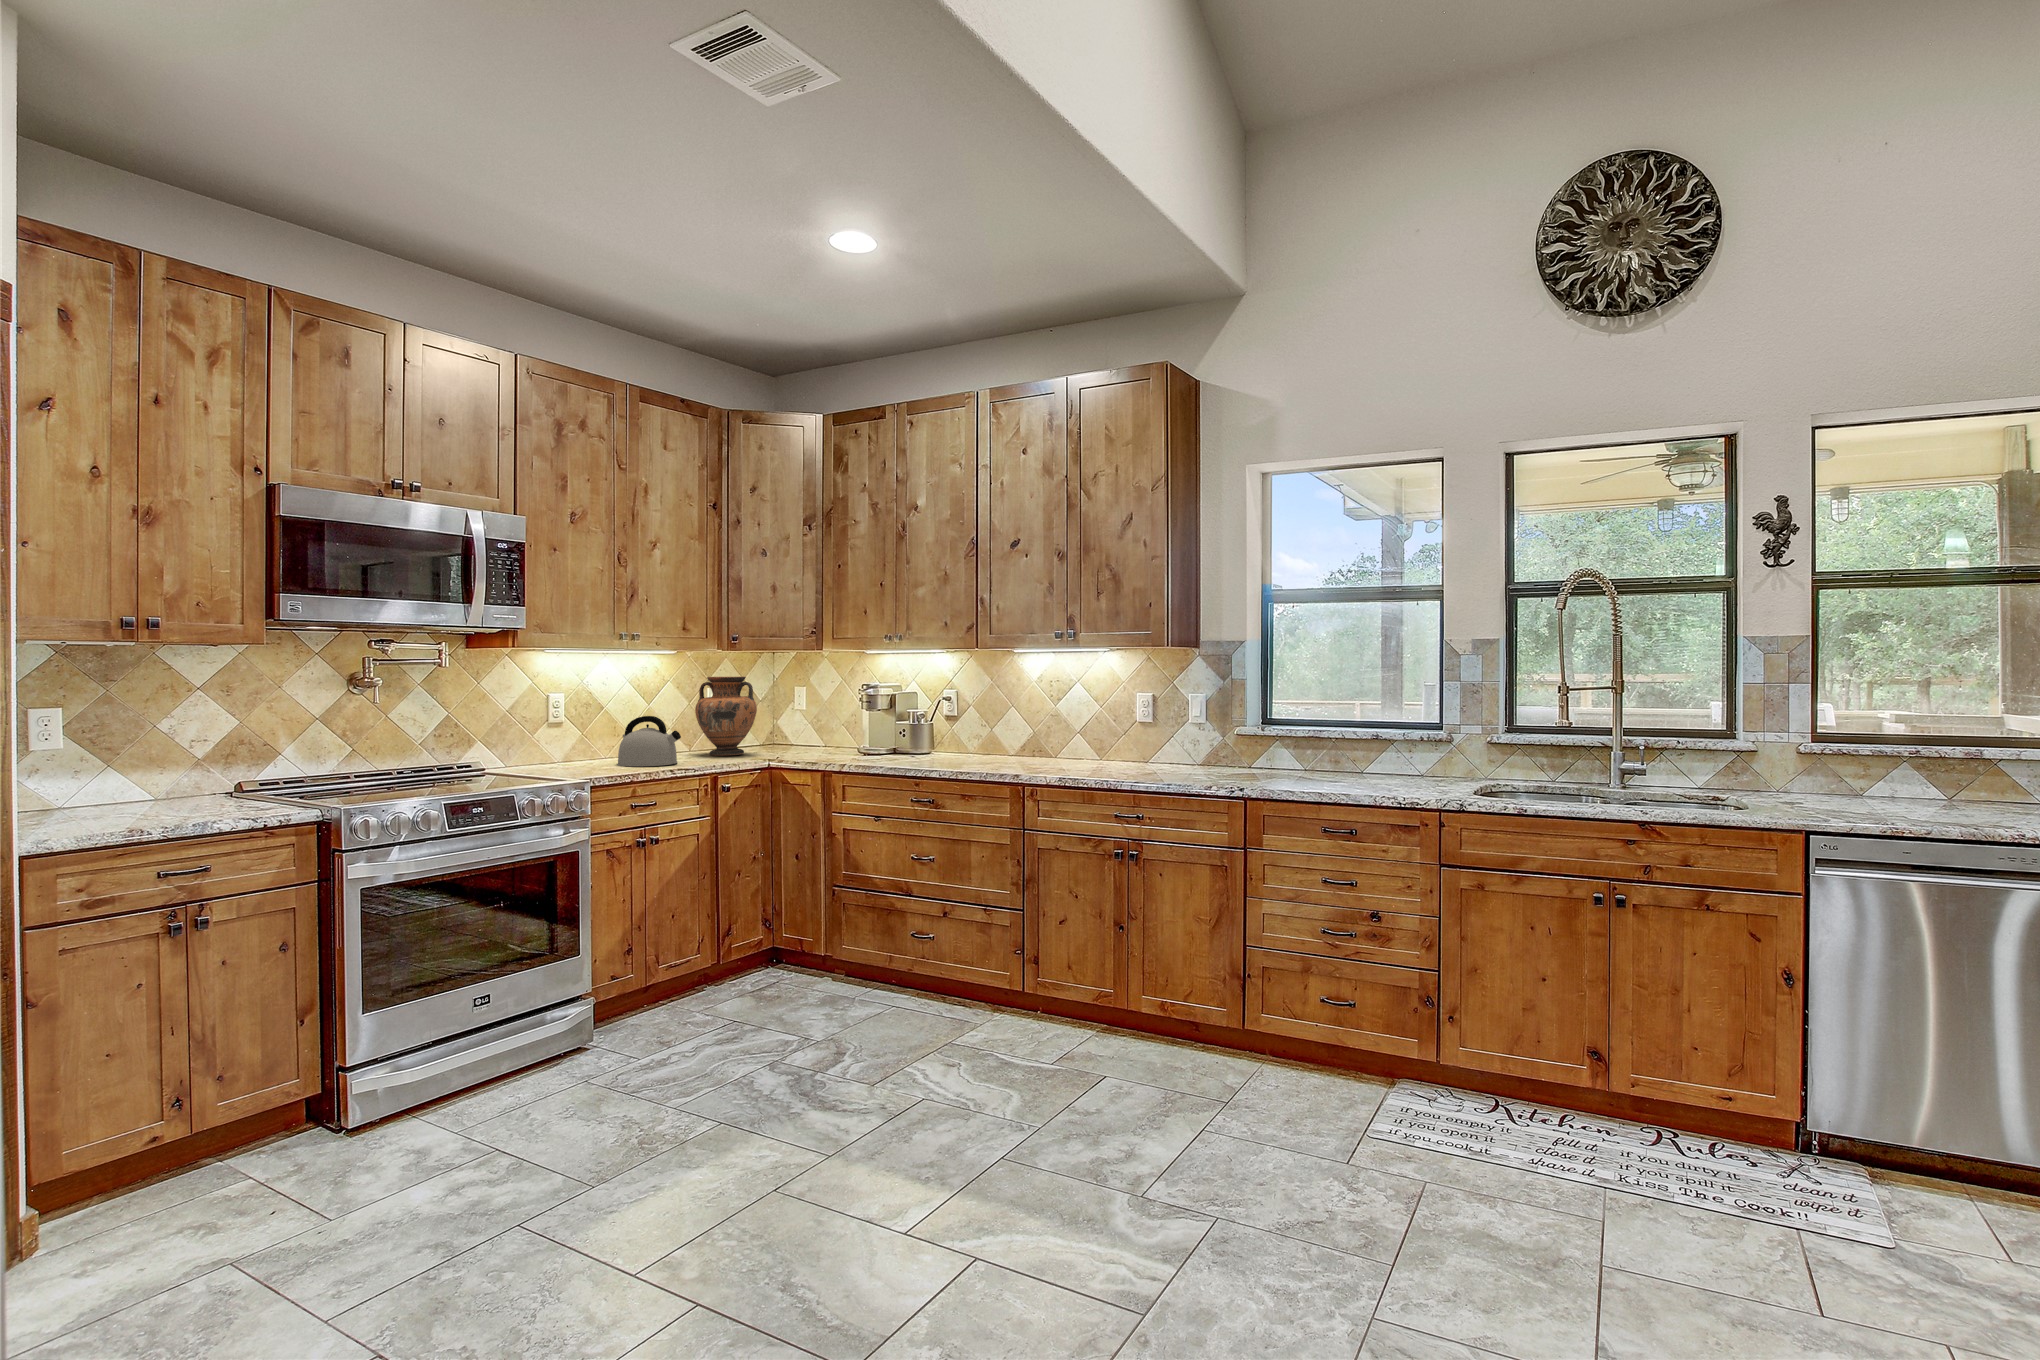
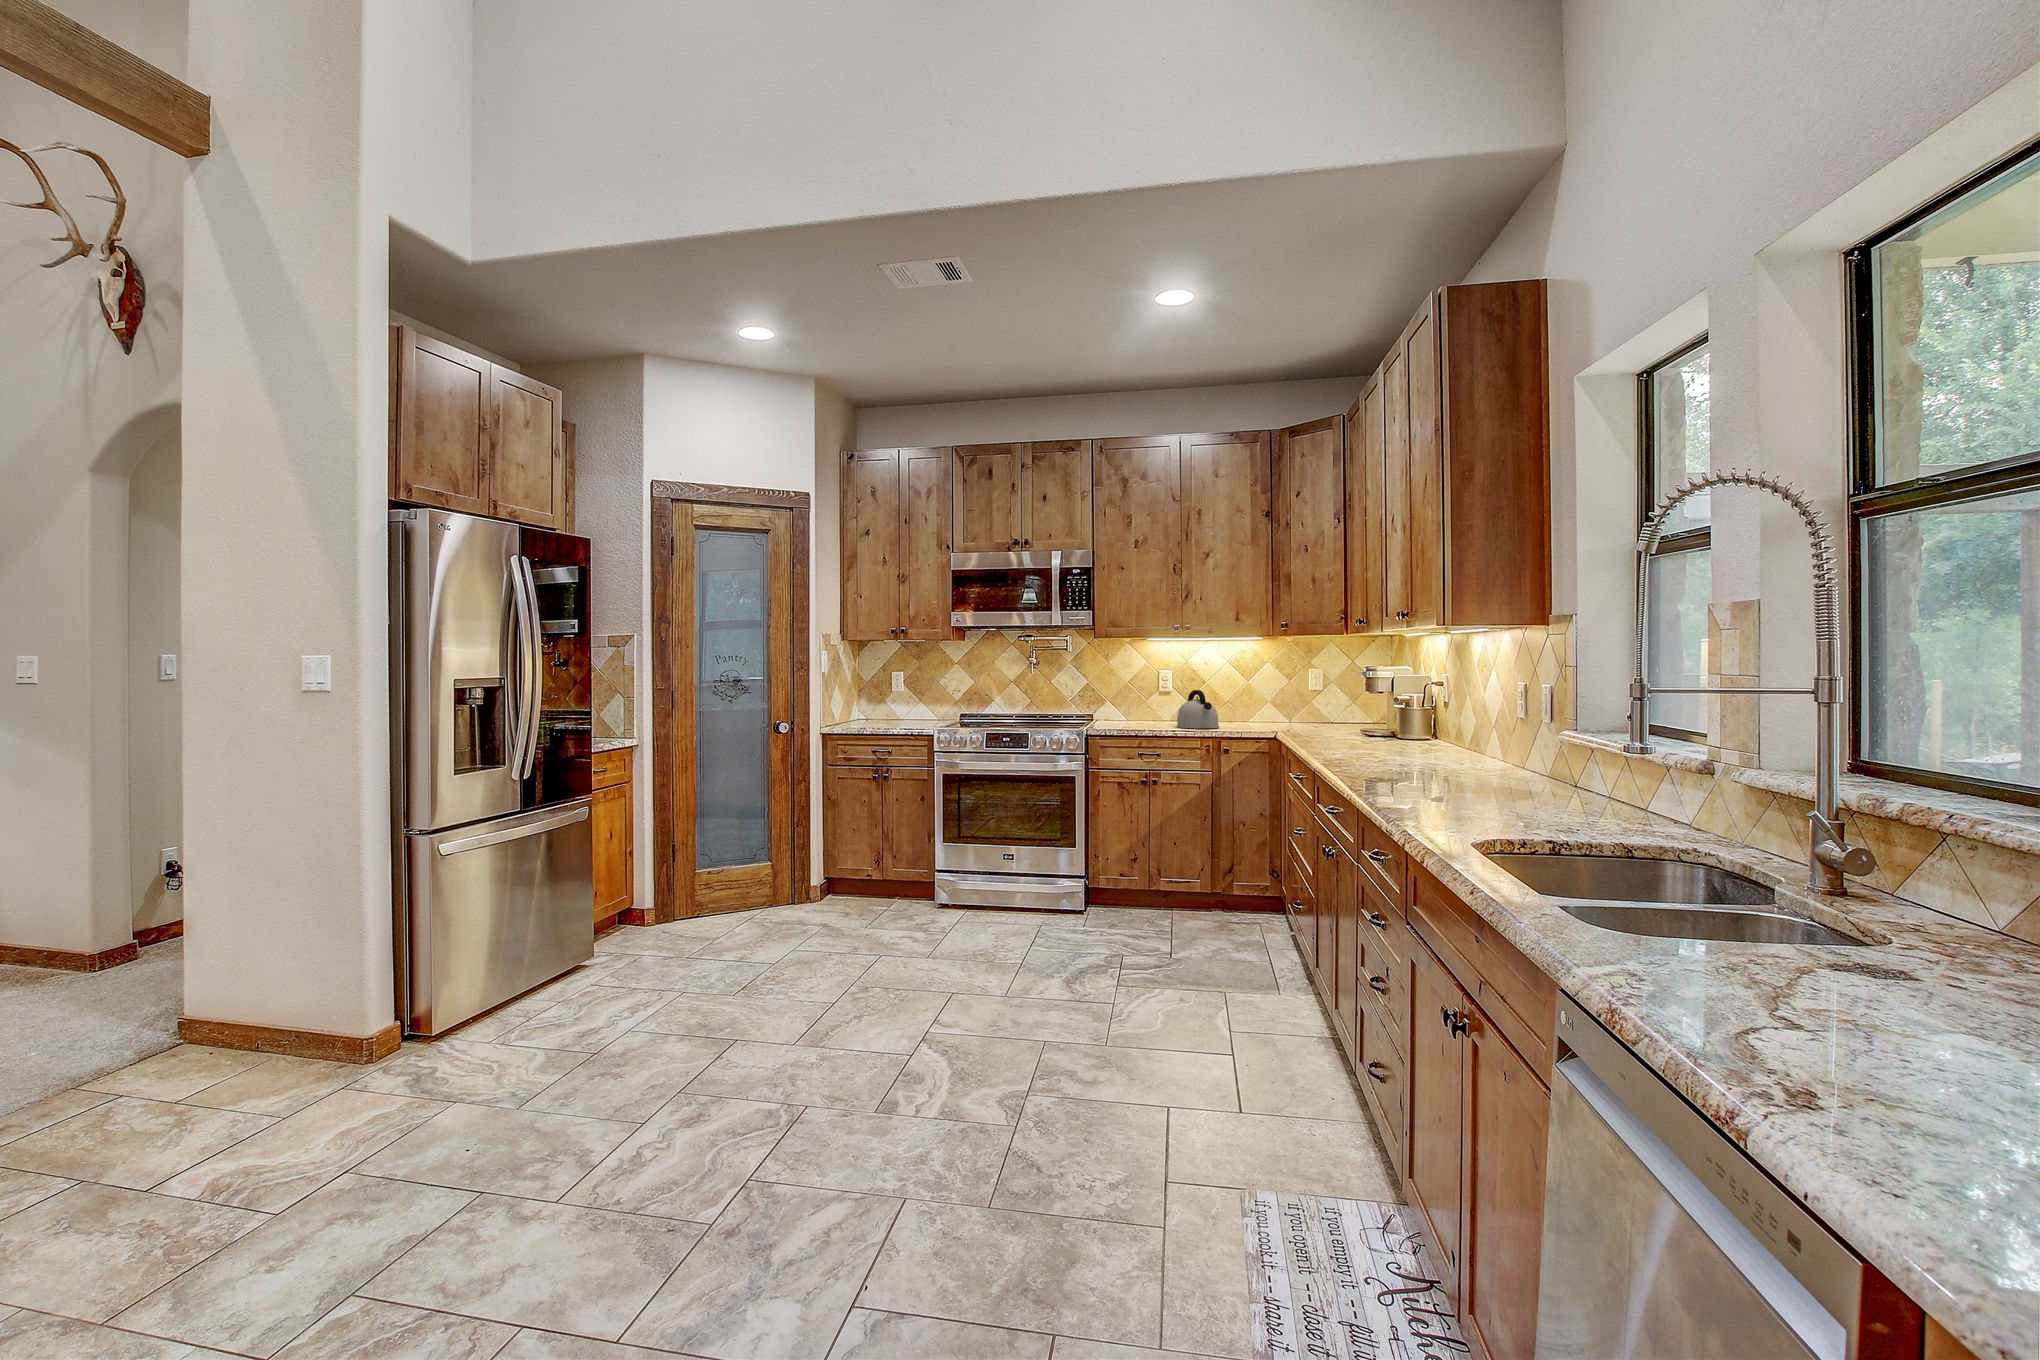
vase: present [695,676,757,756] -> none [1262,661,1315,728]

